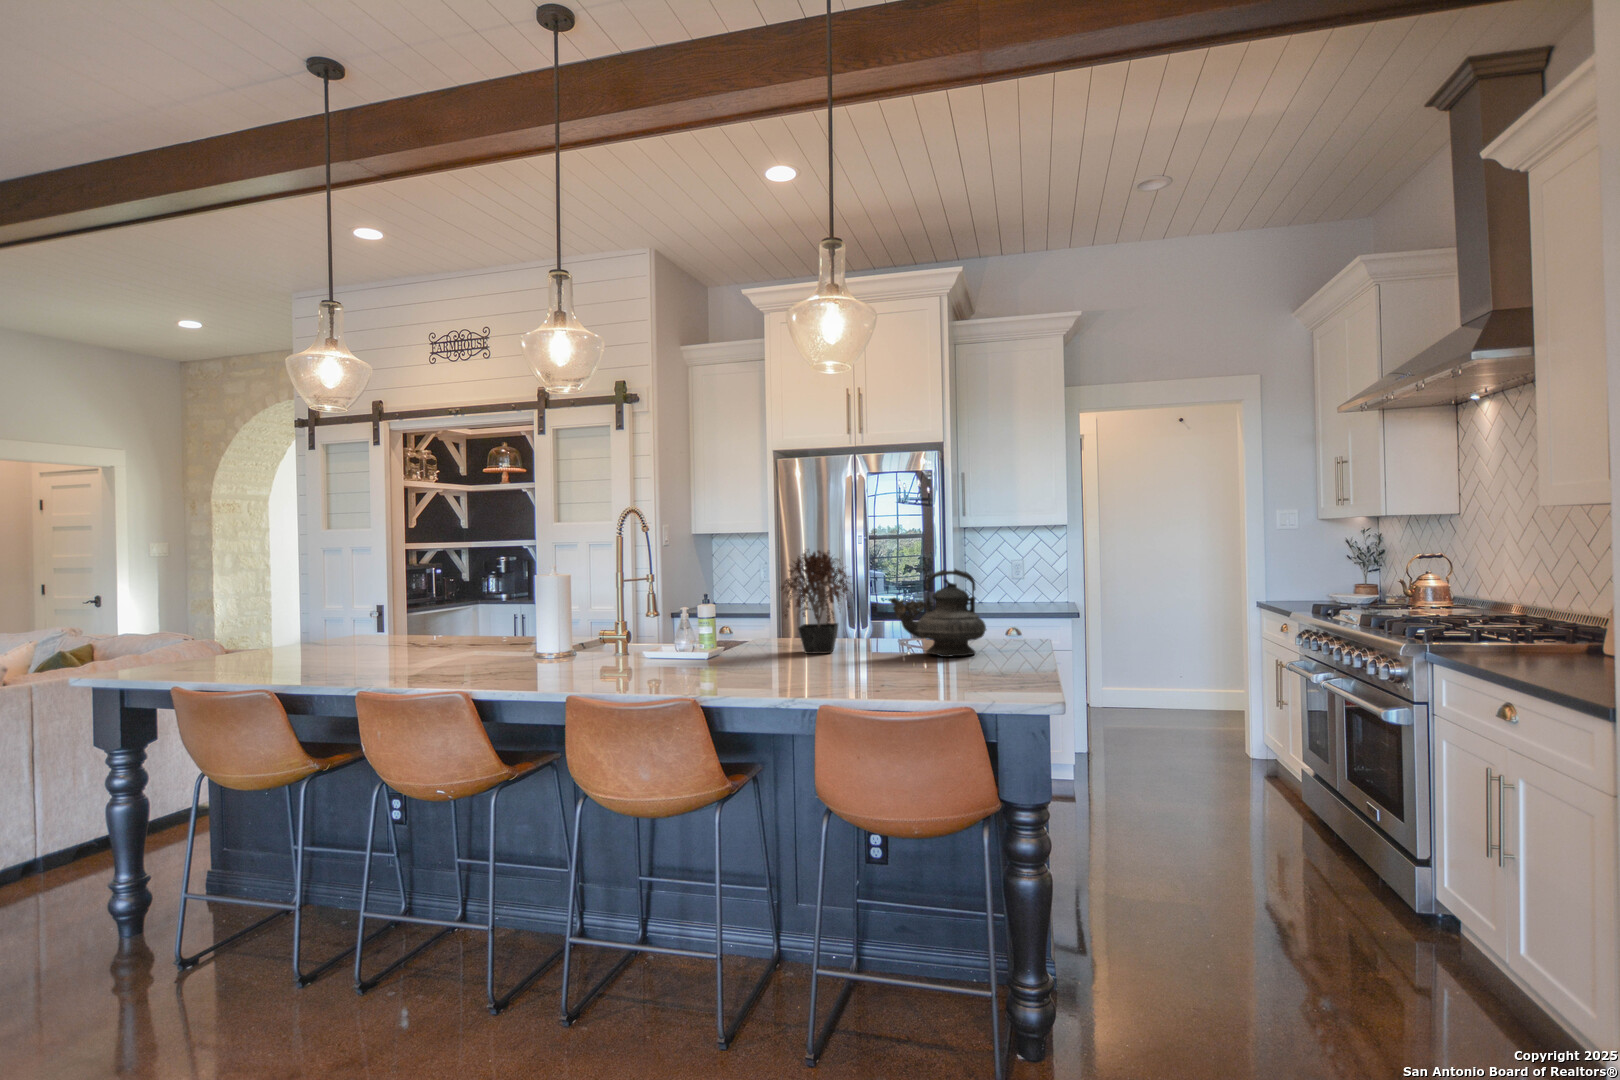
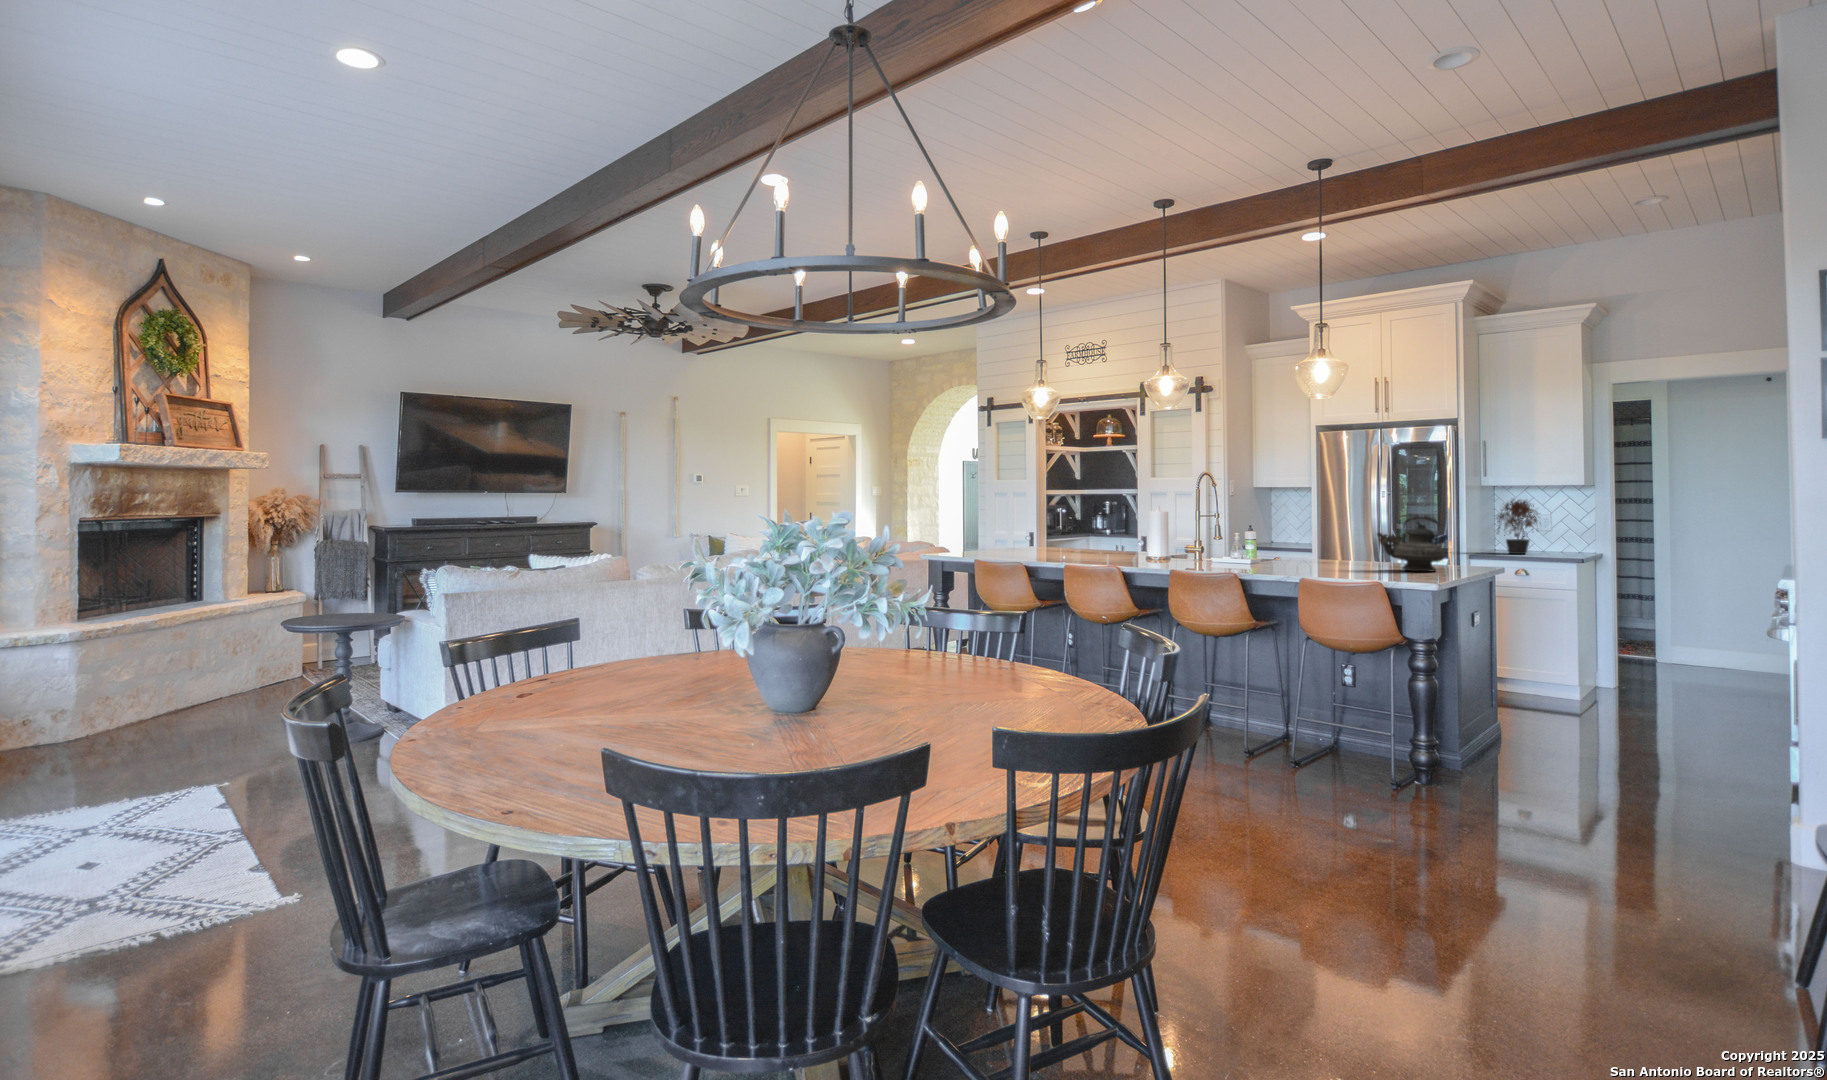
potted plant: present [781,551,853,654] -> present [1497,499,1541,554]

